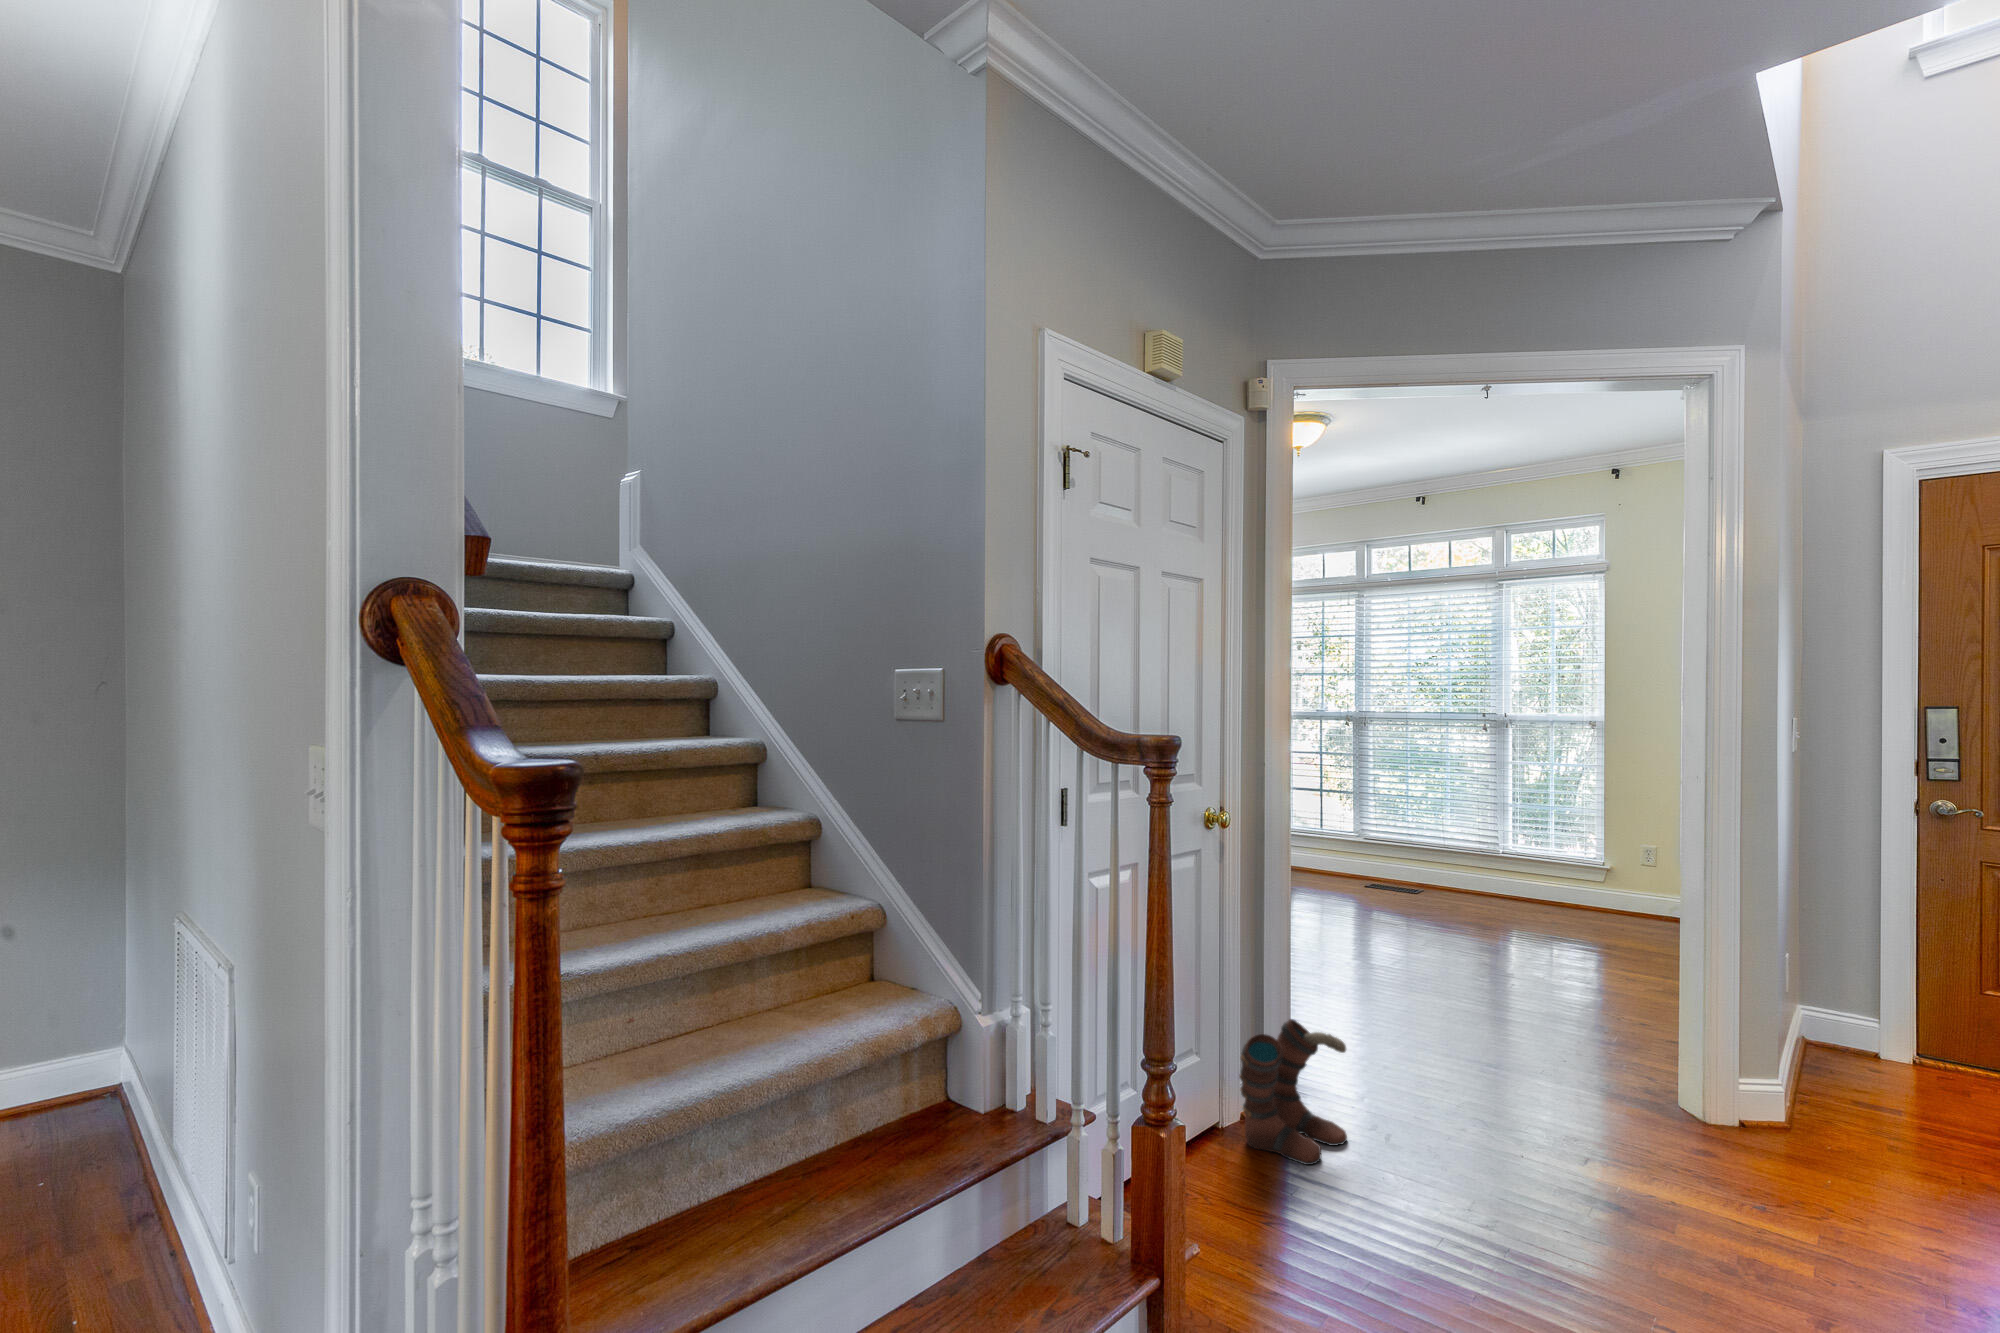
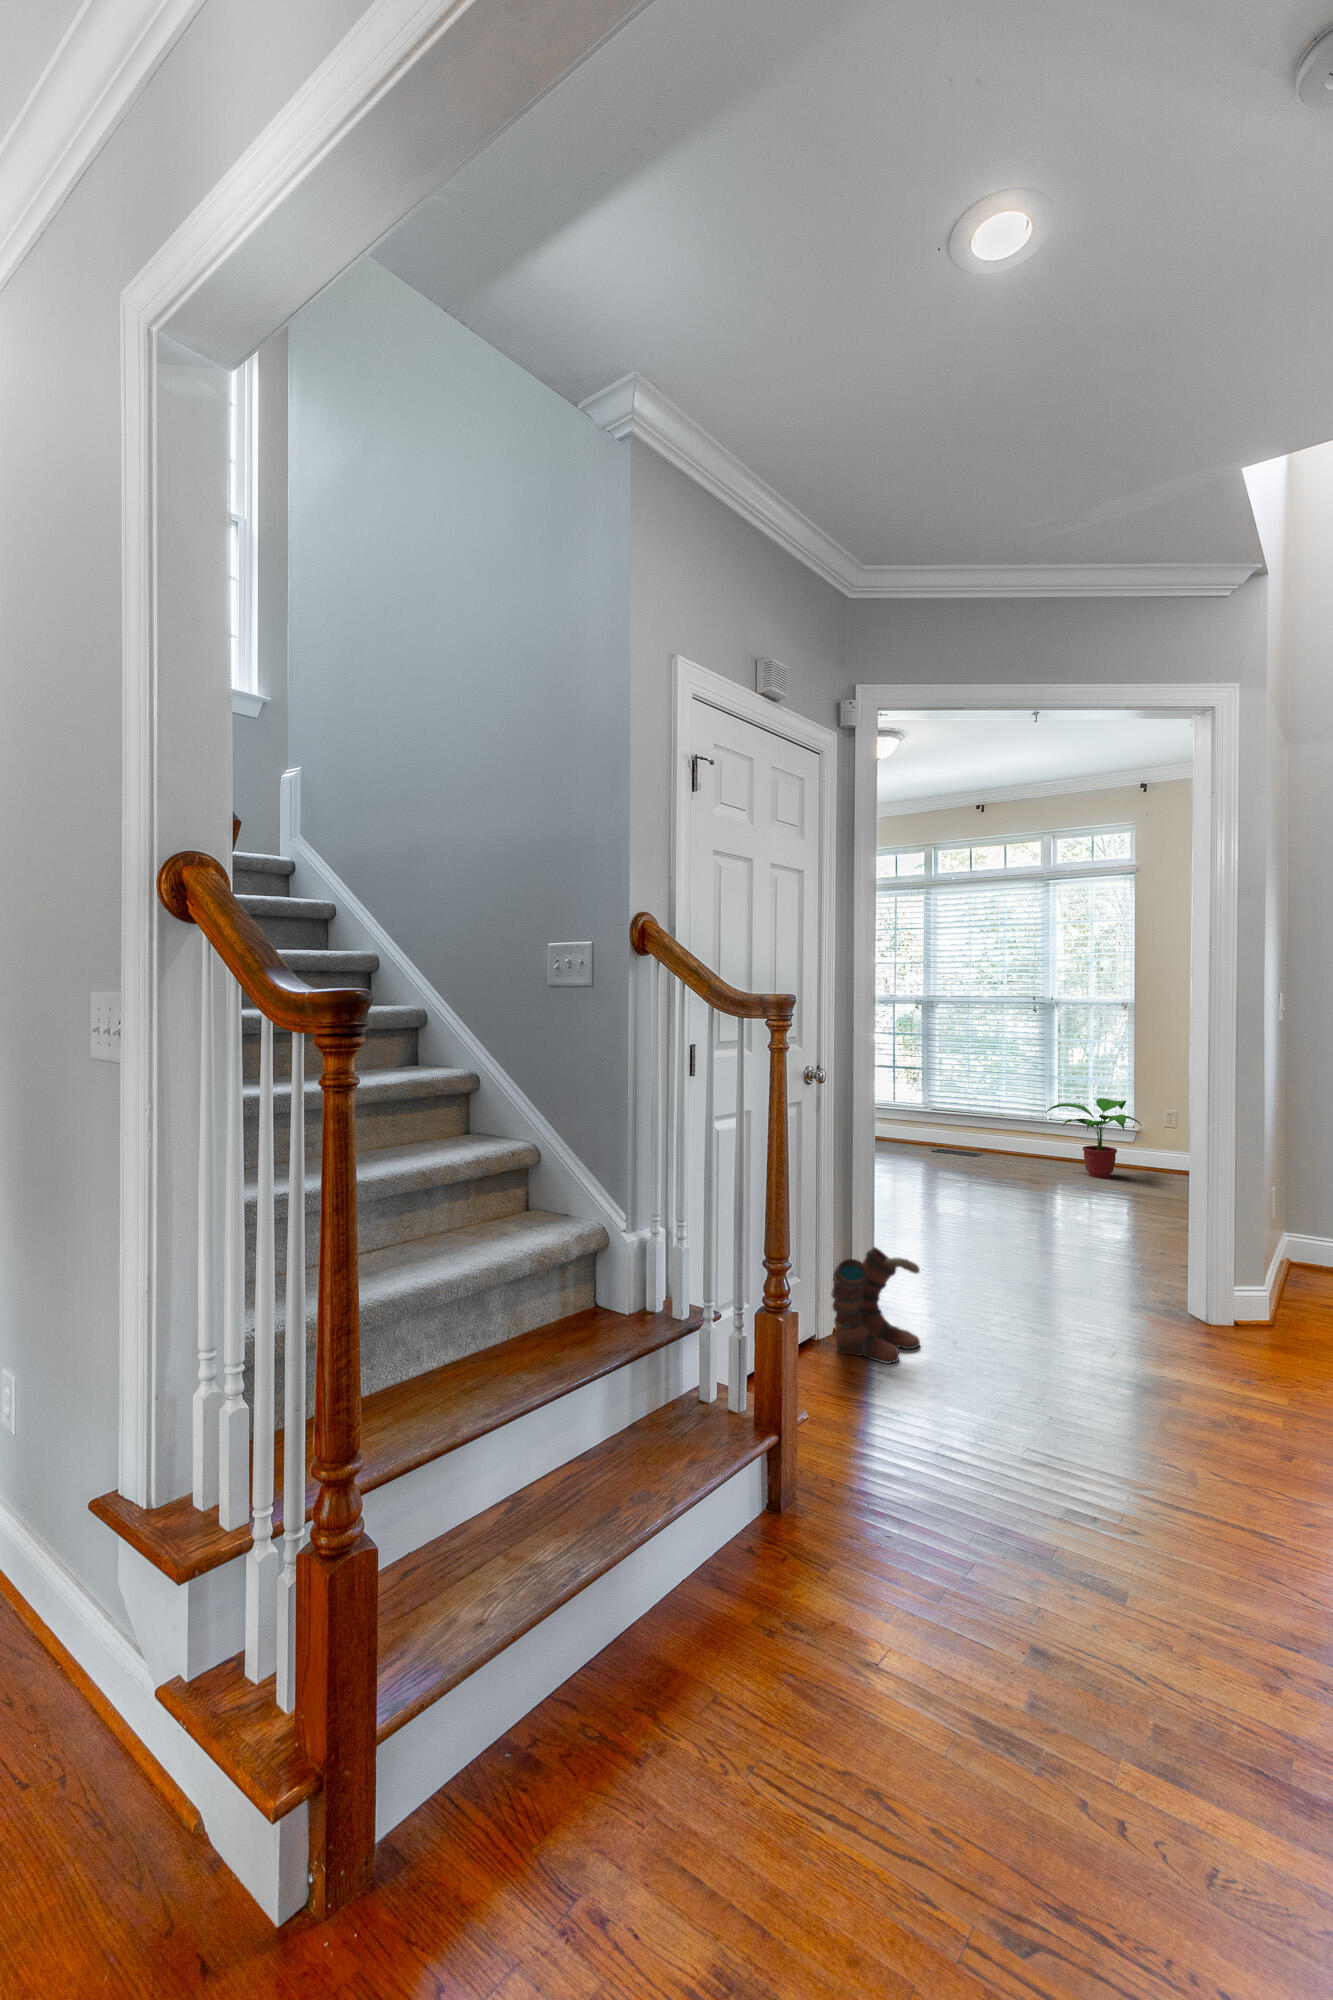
potted plant: none [1498,828,1613,921] -> present [1047,1098,1141,1178]

